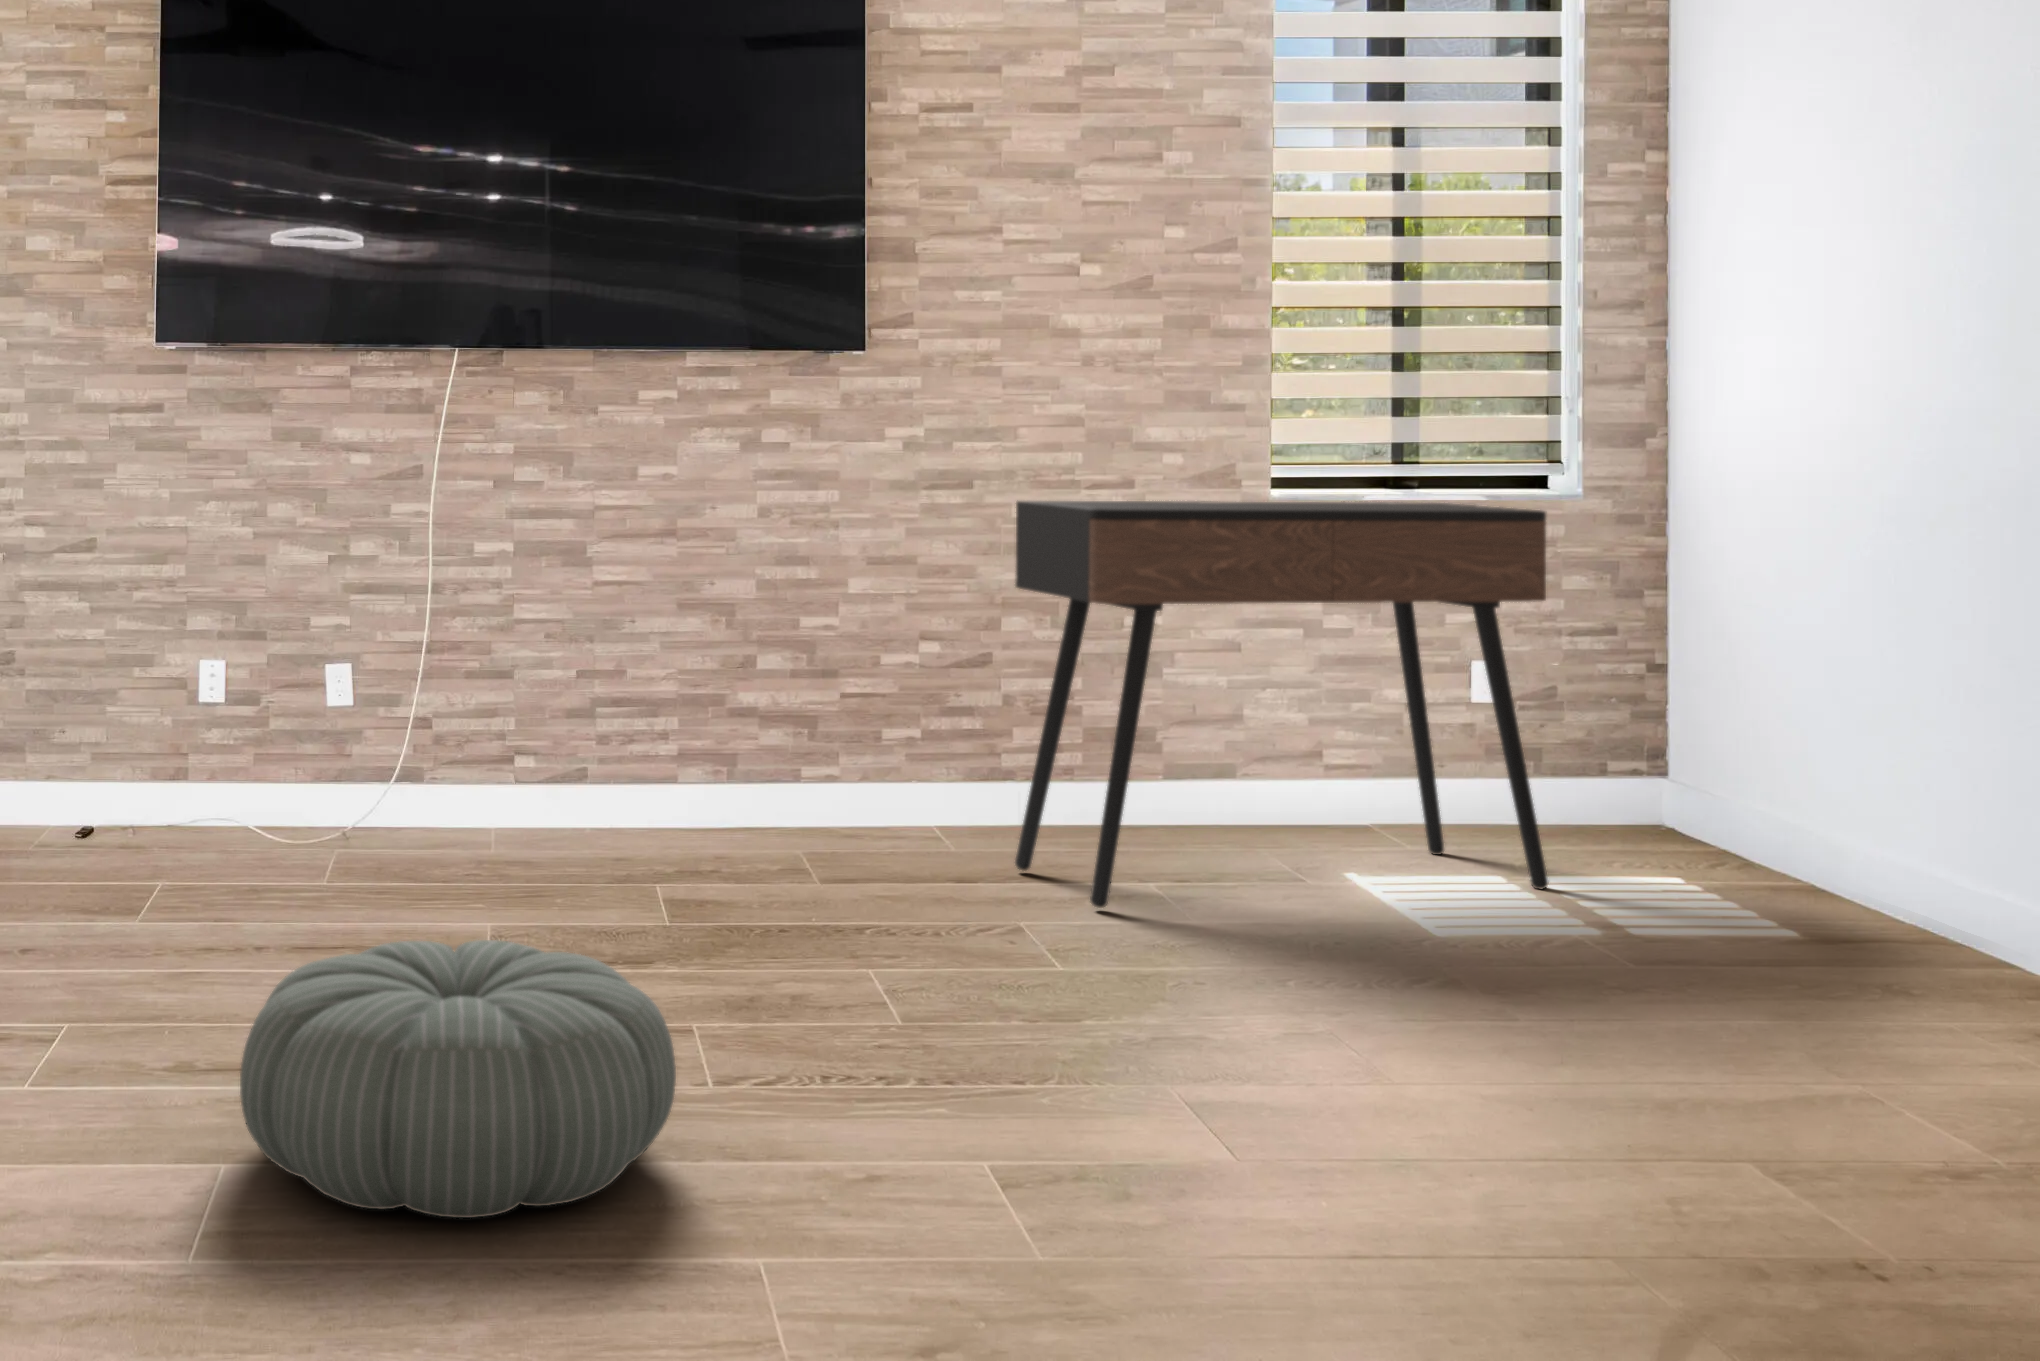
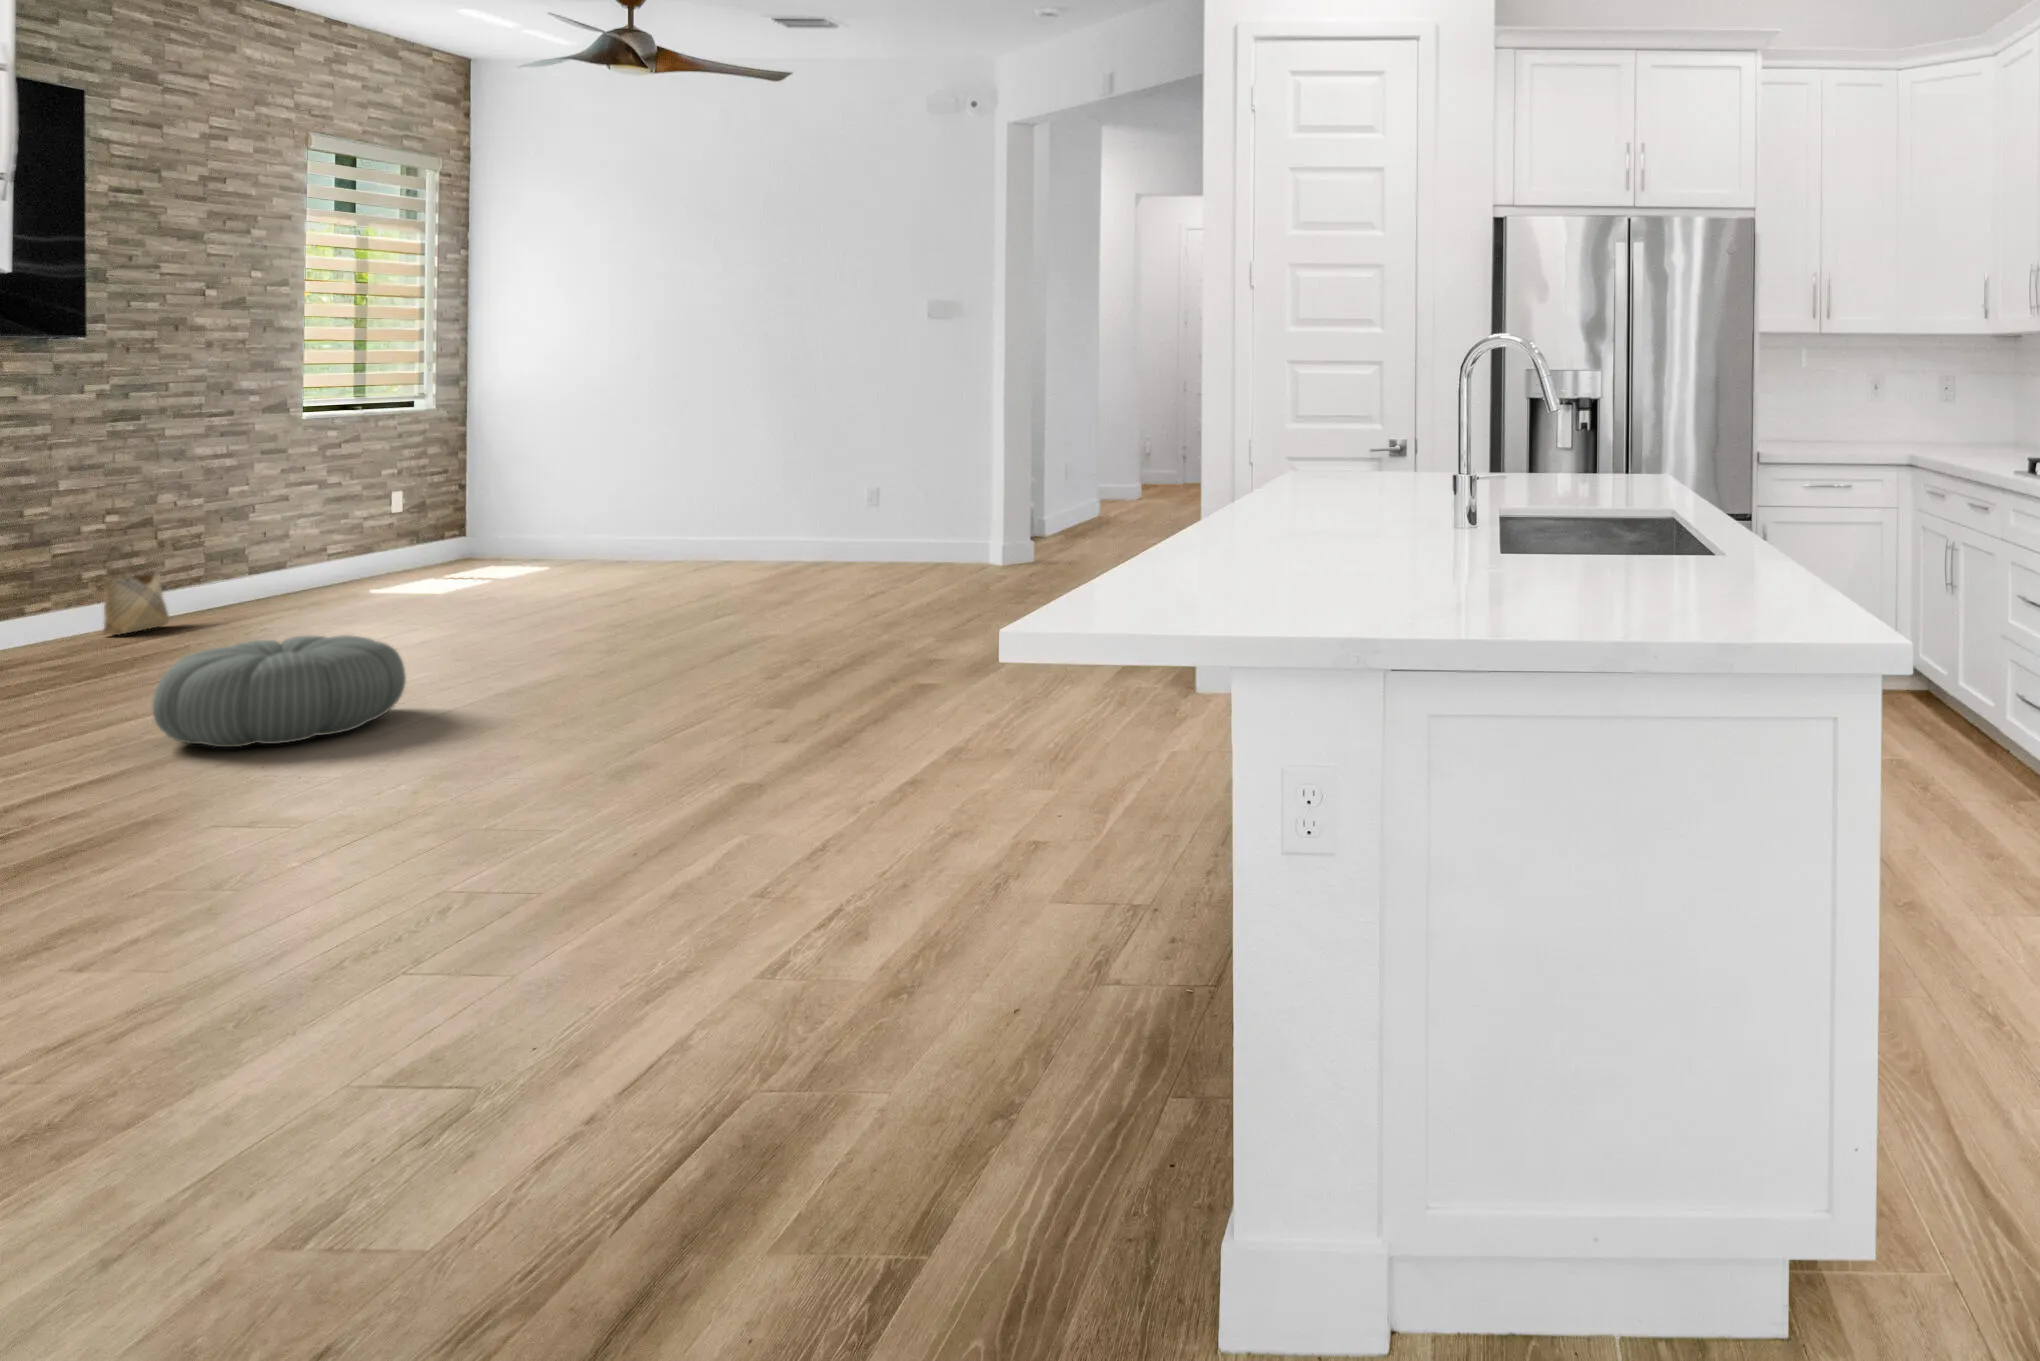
console table: present [1015,501,1548,908] -> none [223,414,494,627]
woven basket: none [878,698,977,847] -> present [103,548,169,635]

